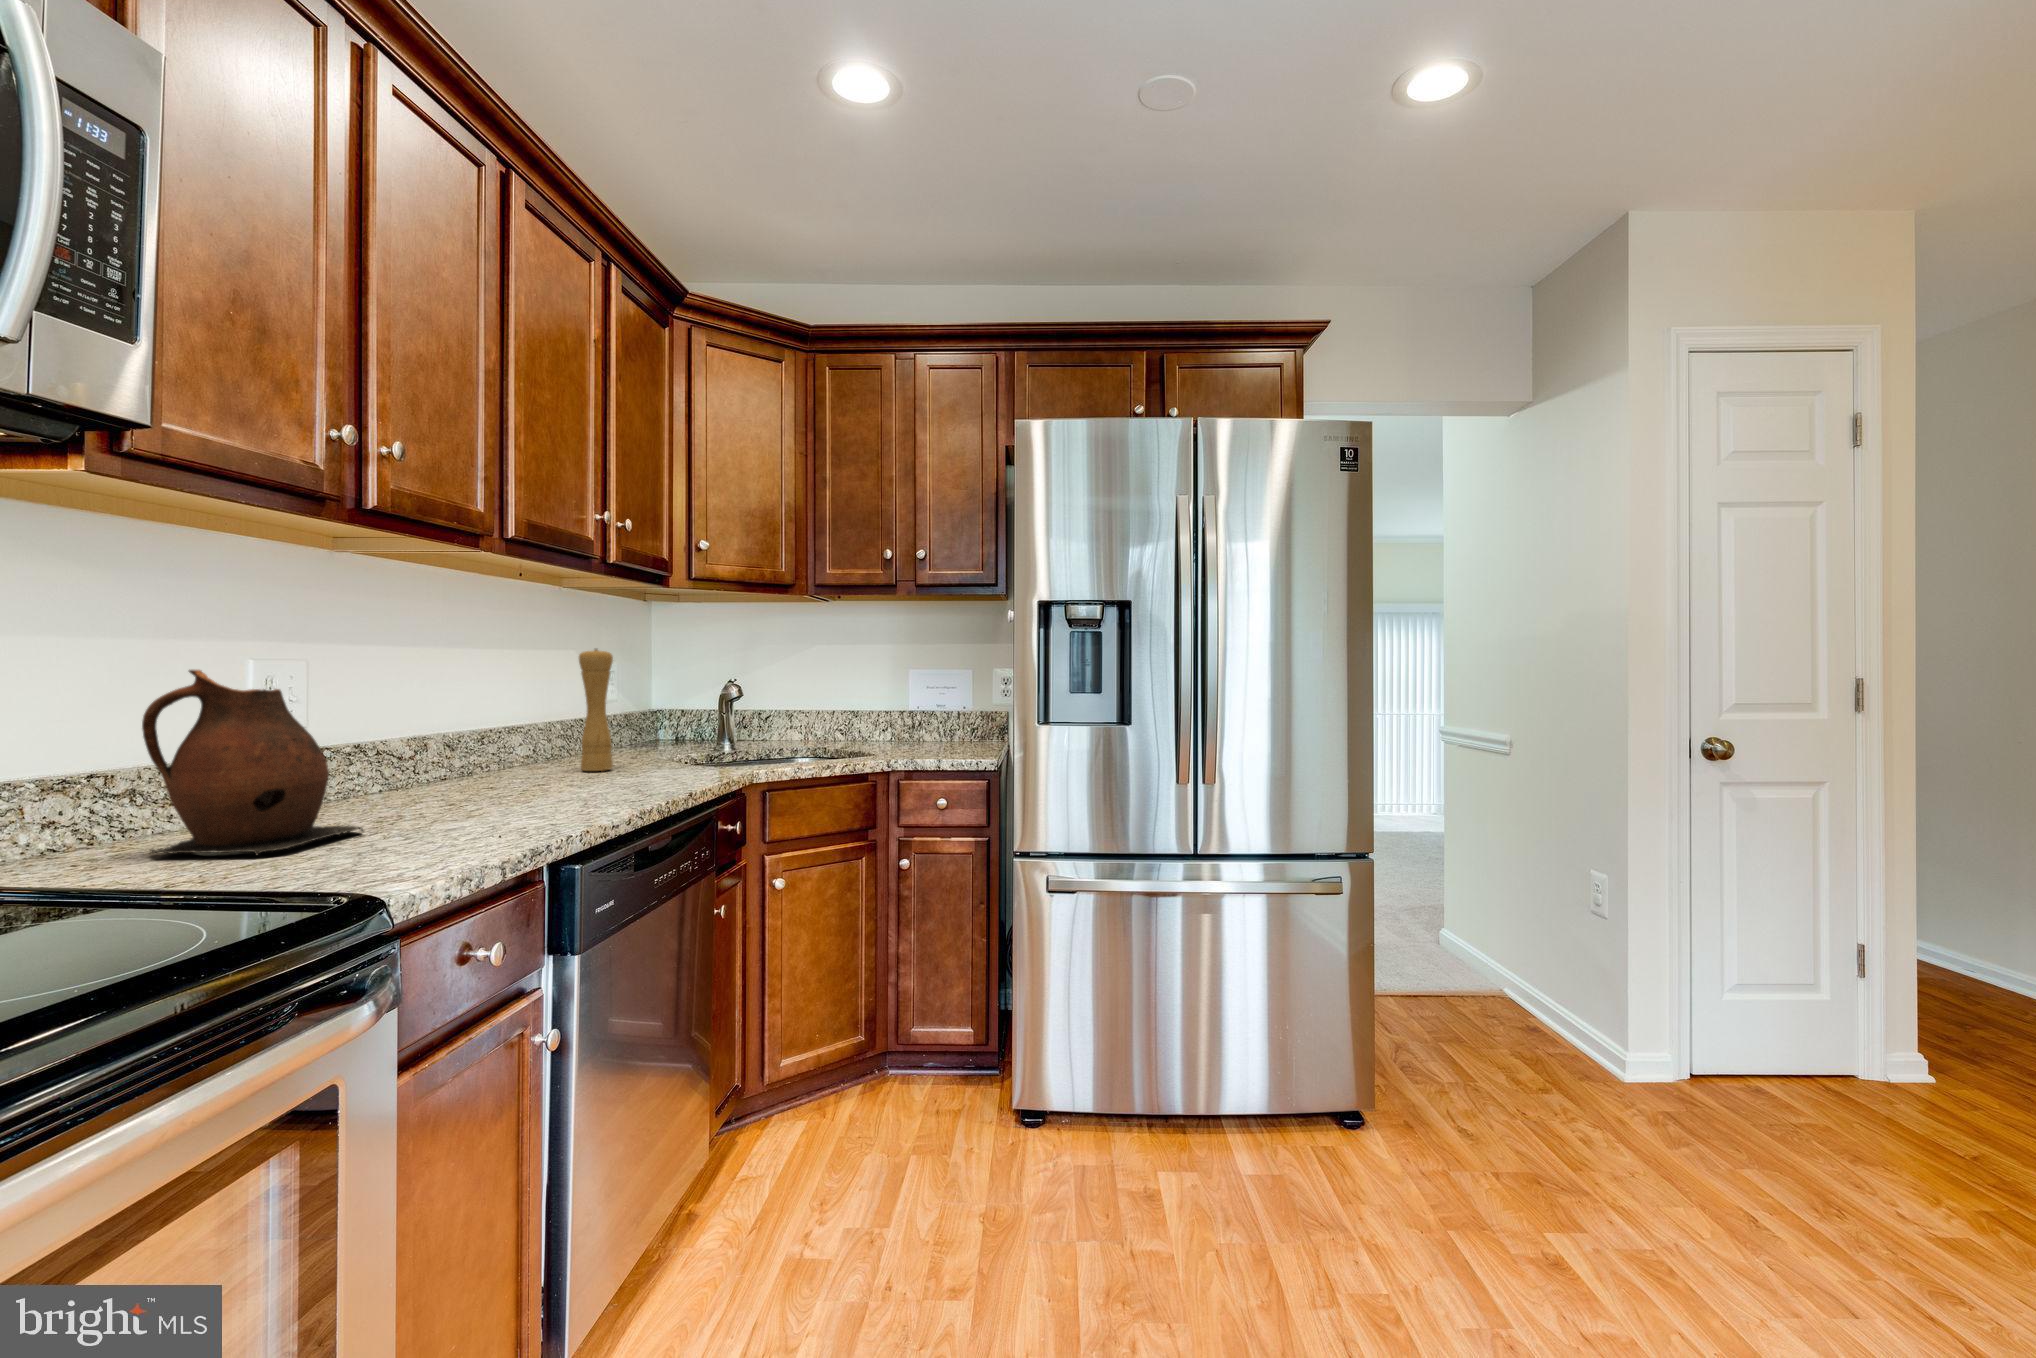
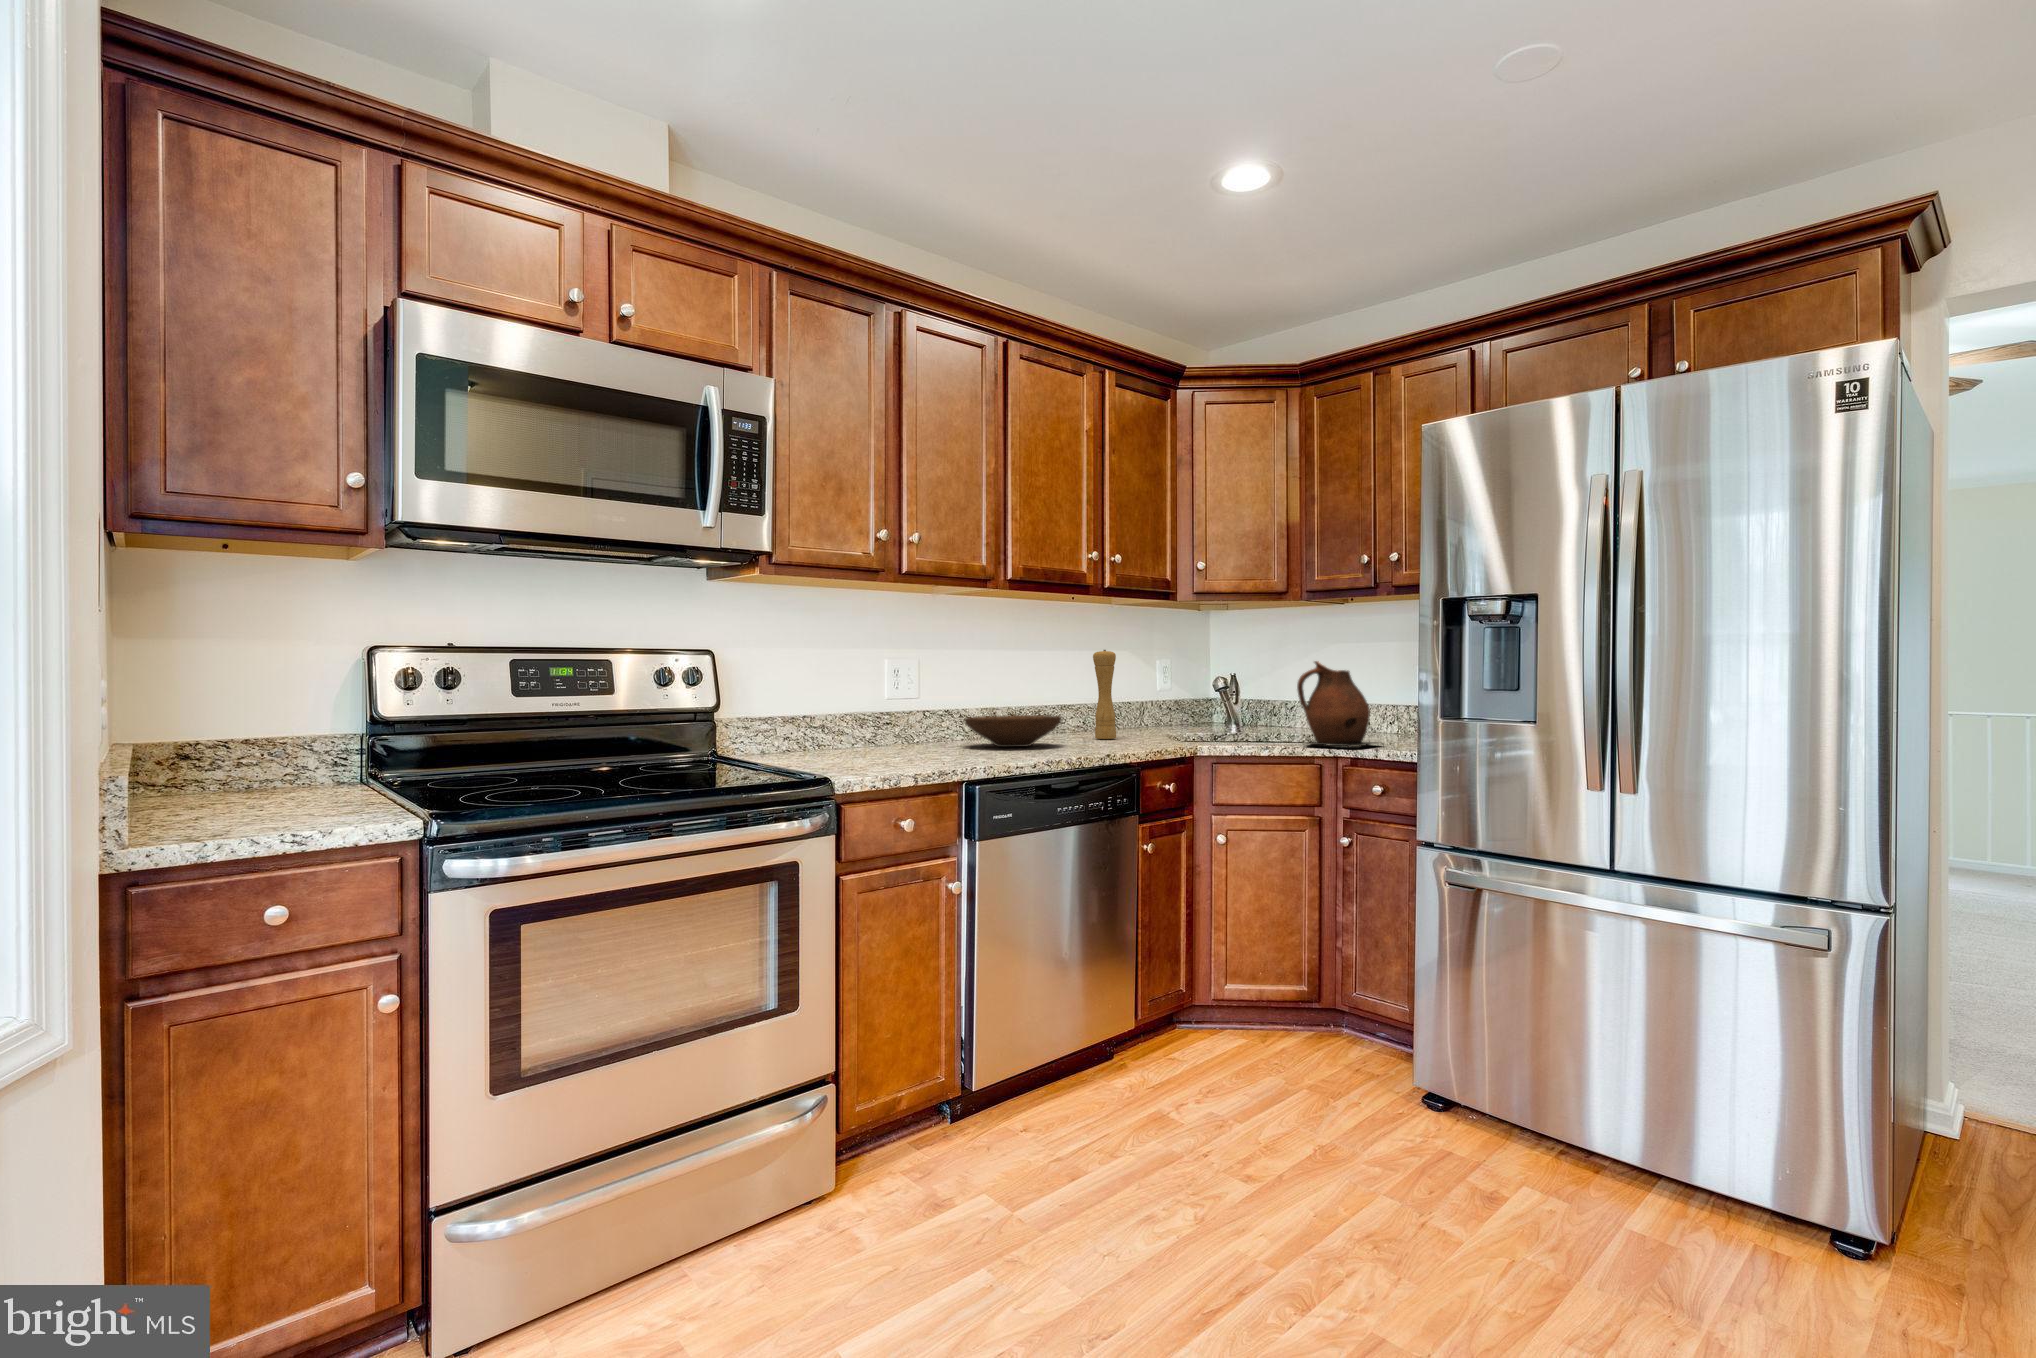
ceramic pitcher: present [142,670,363,855] -> present [1297,661,1379,747]
wooden bowl: none [417,744,588,798] -> present [964,715,1061,747]

